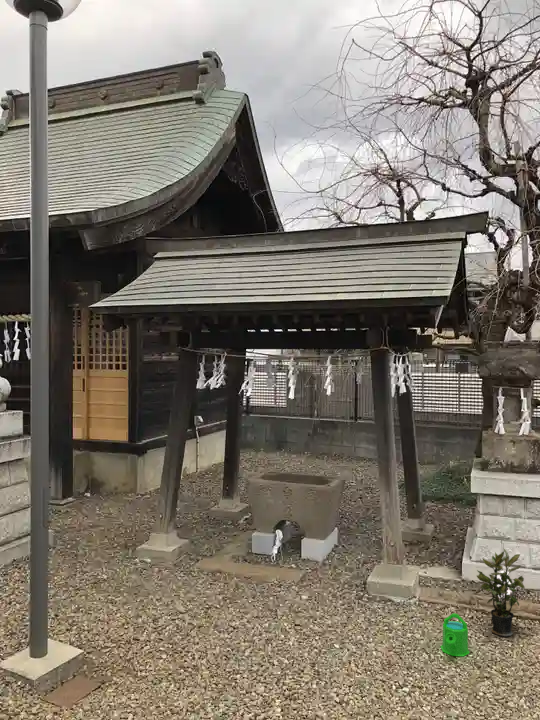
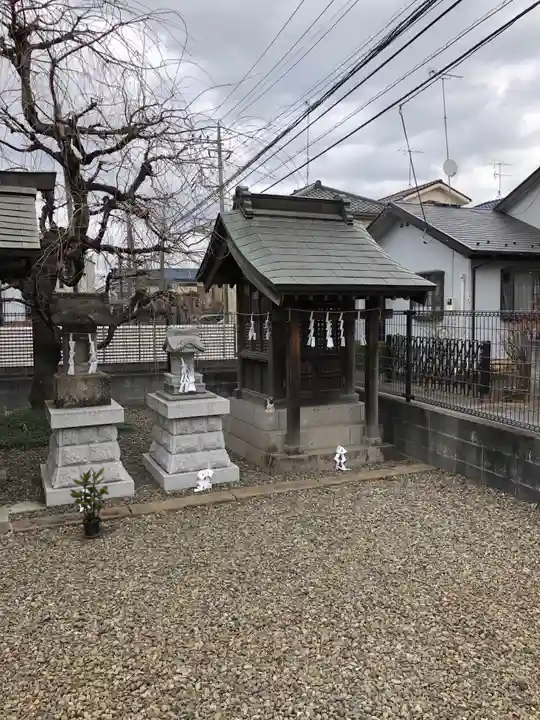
watering can: present [441,613,470,656] -> none [46,528,73,563]

